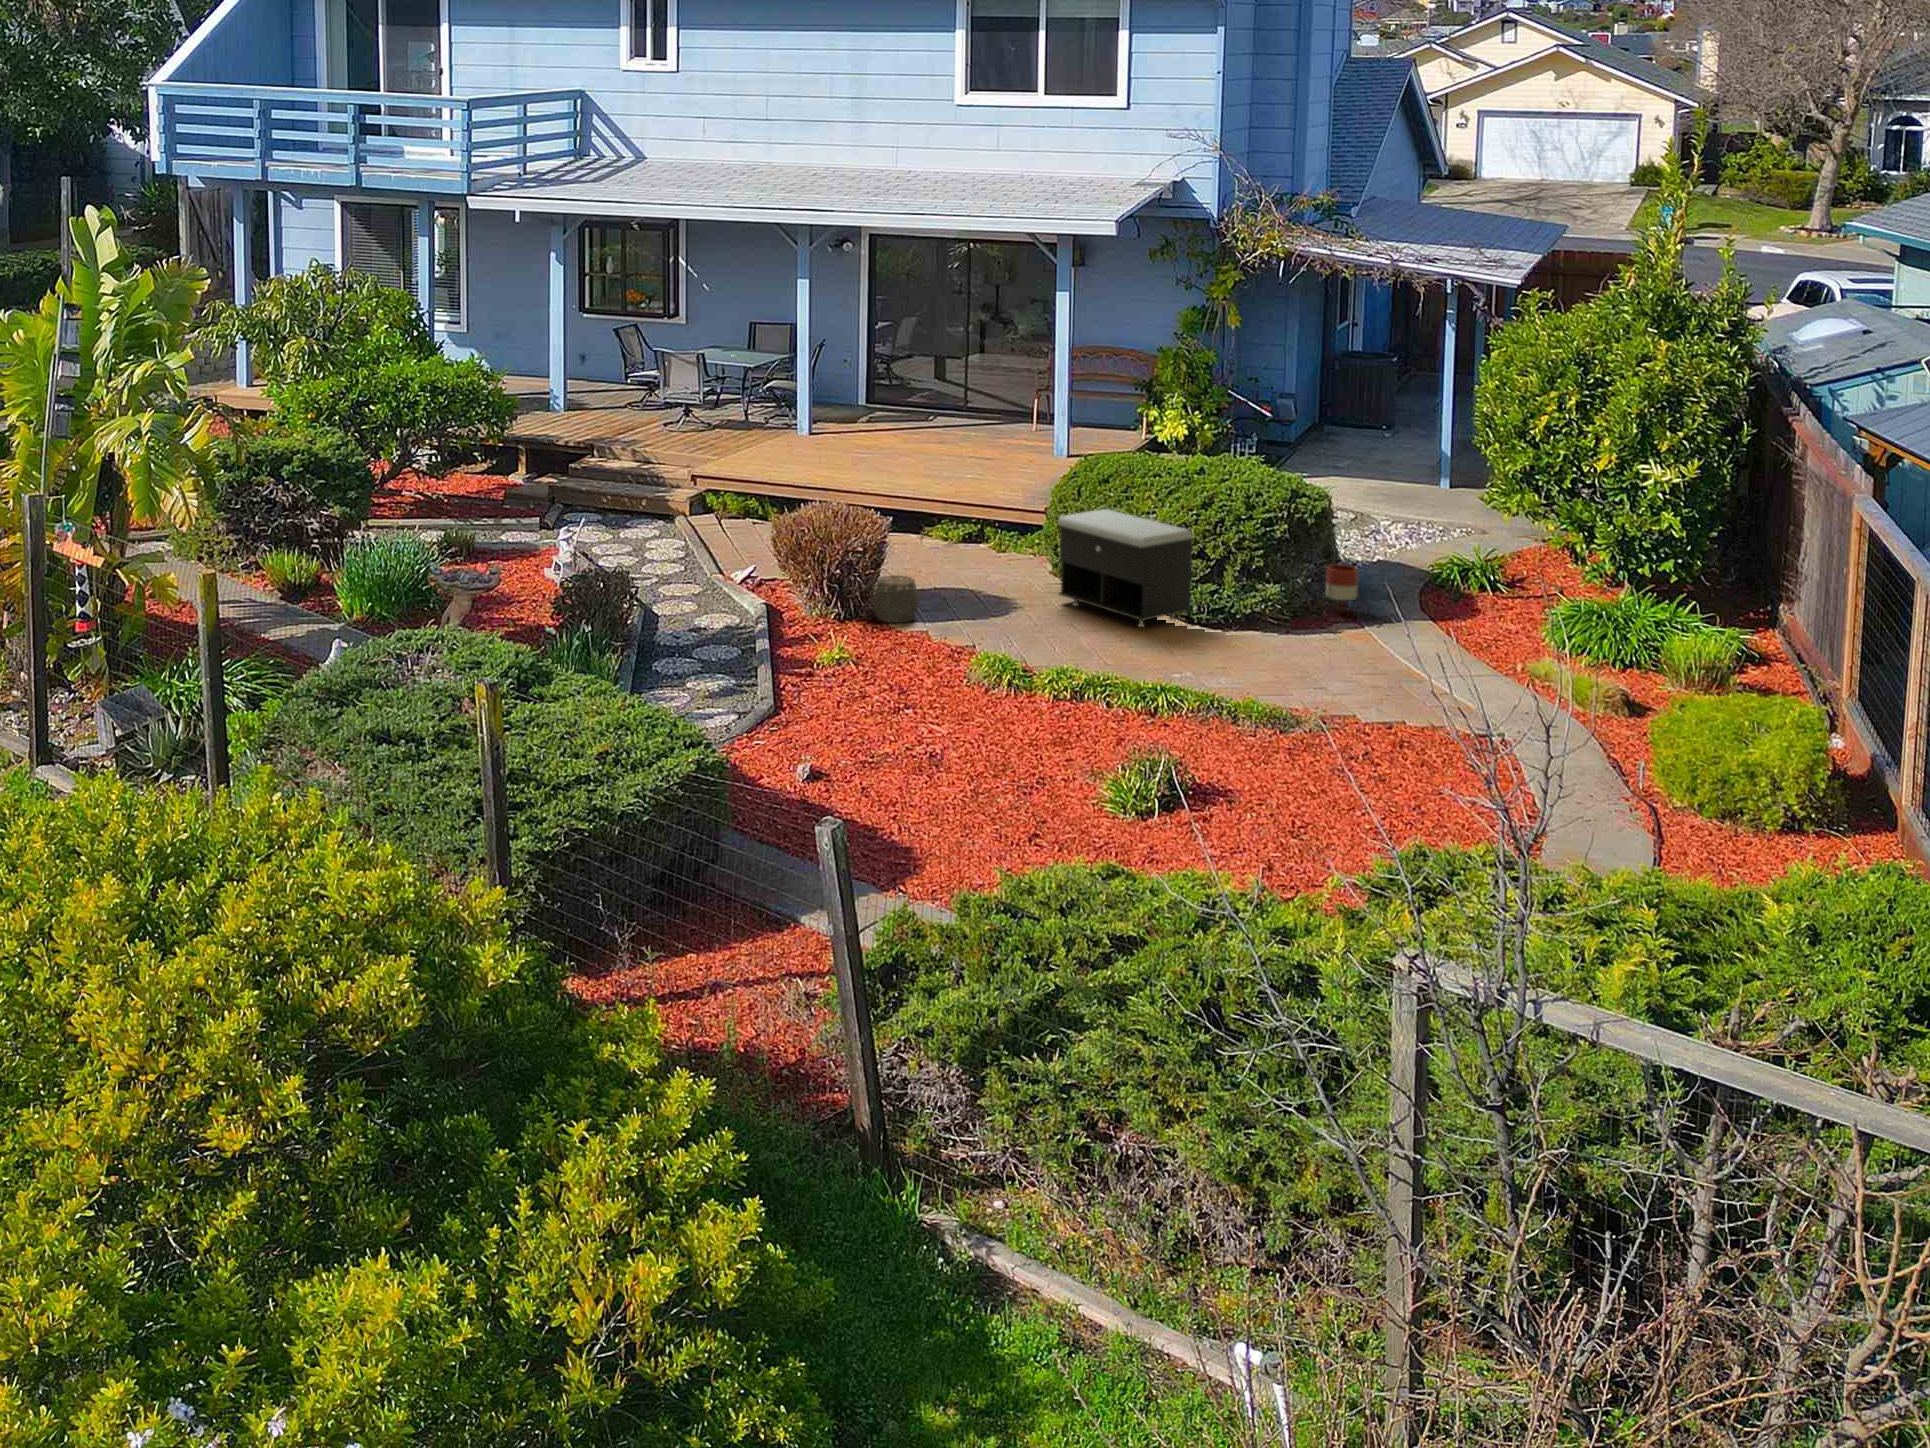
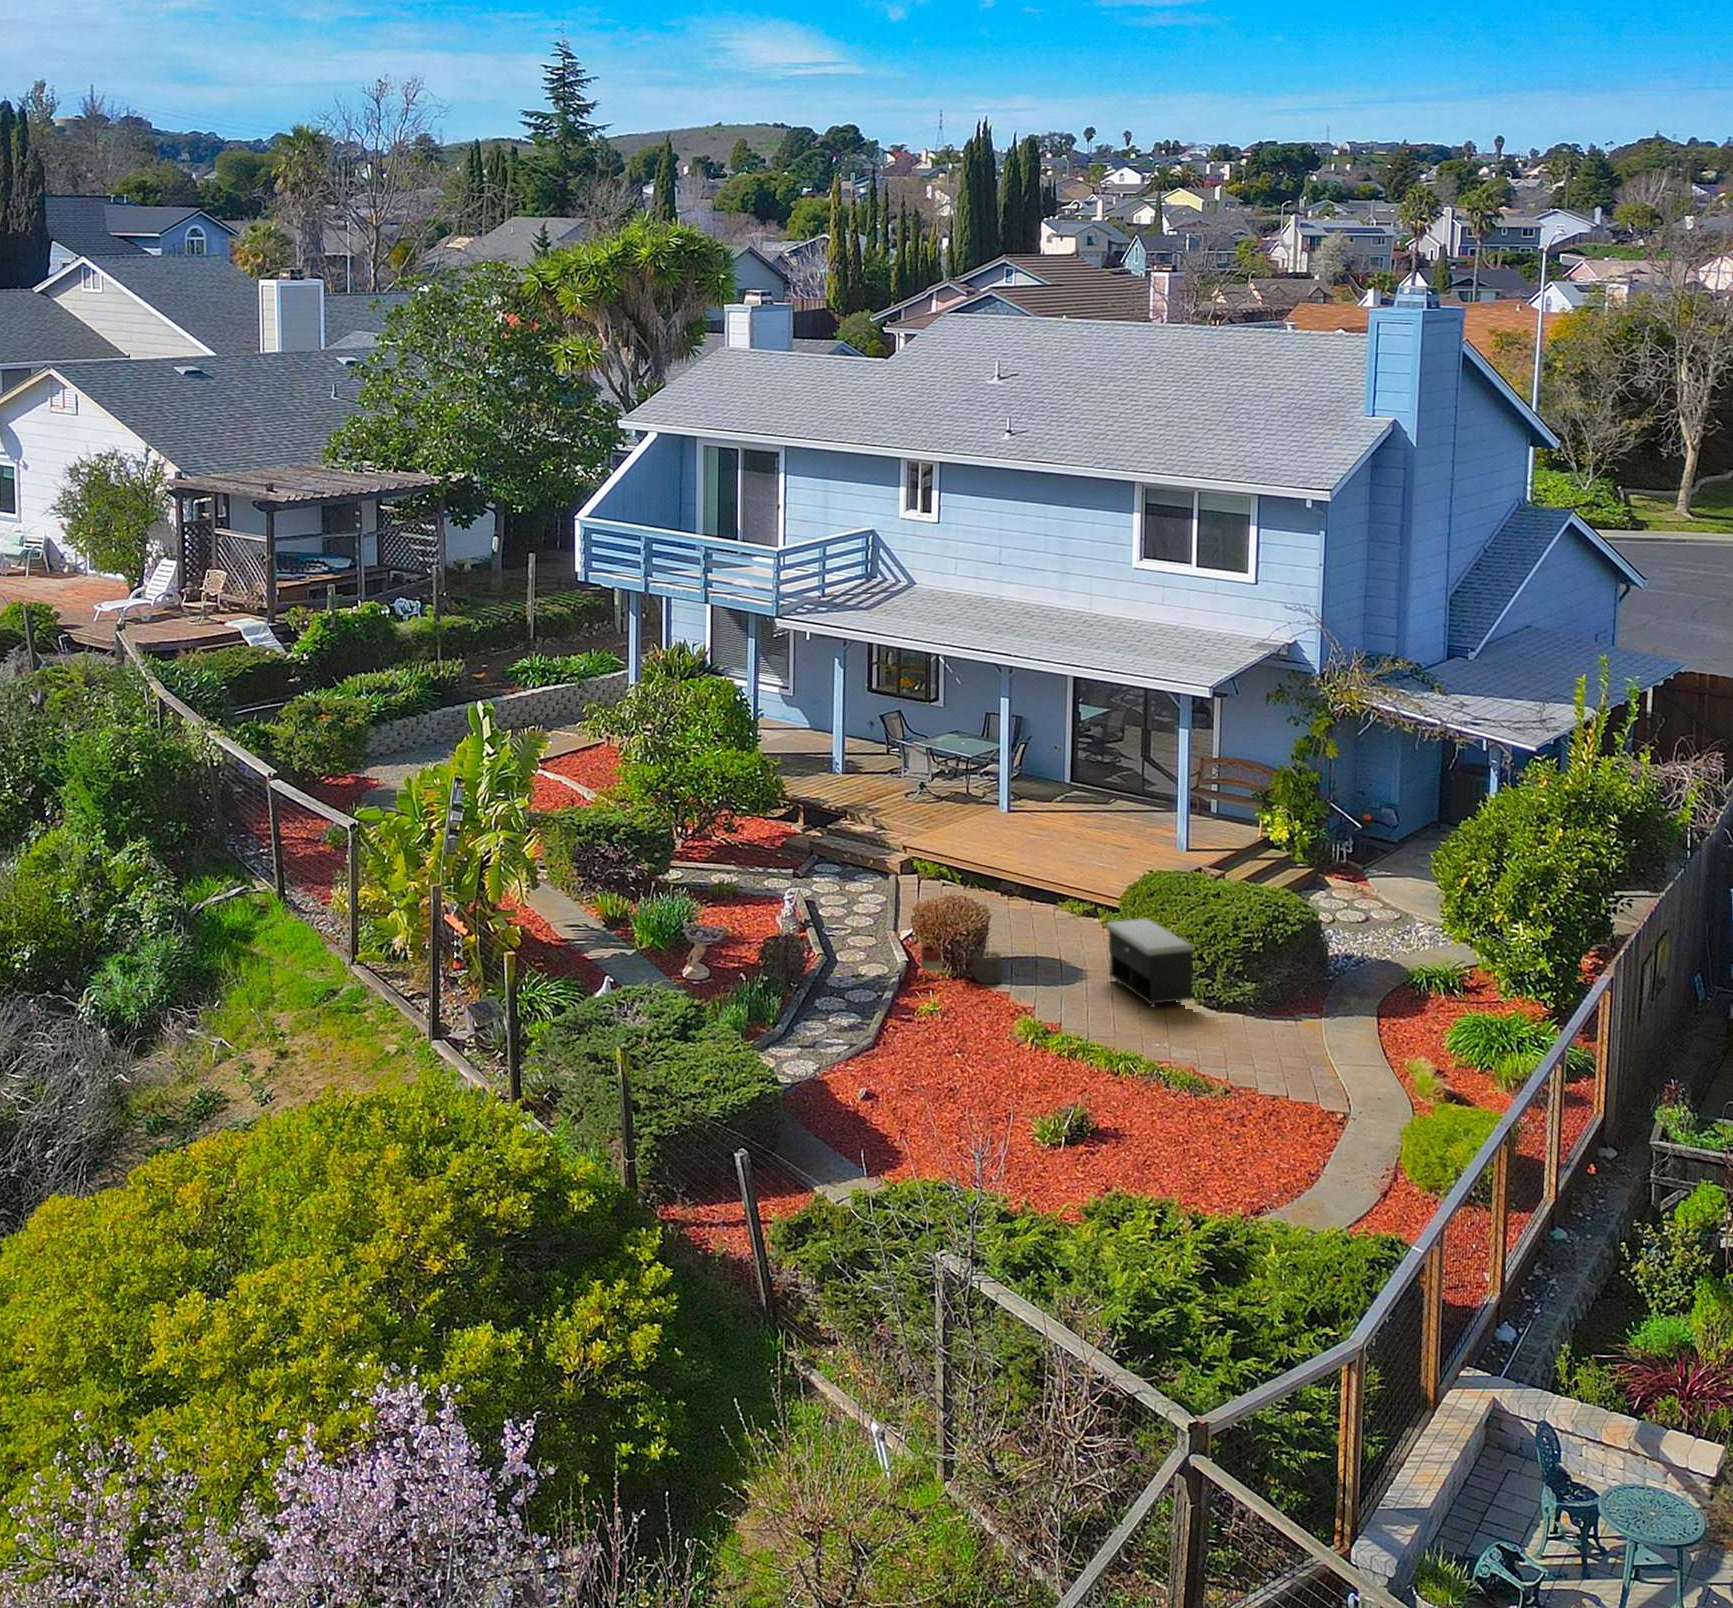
planter: present [1326,564,1358,607] -> present [921,945,942,971]

